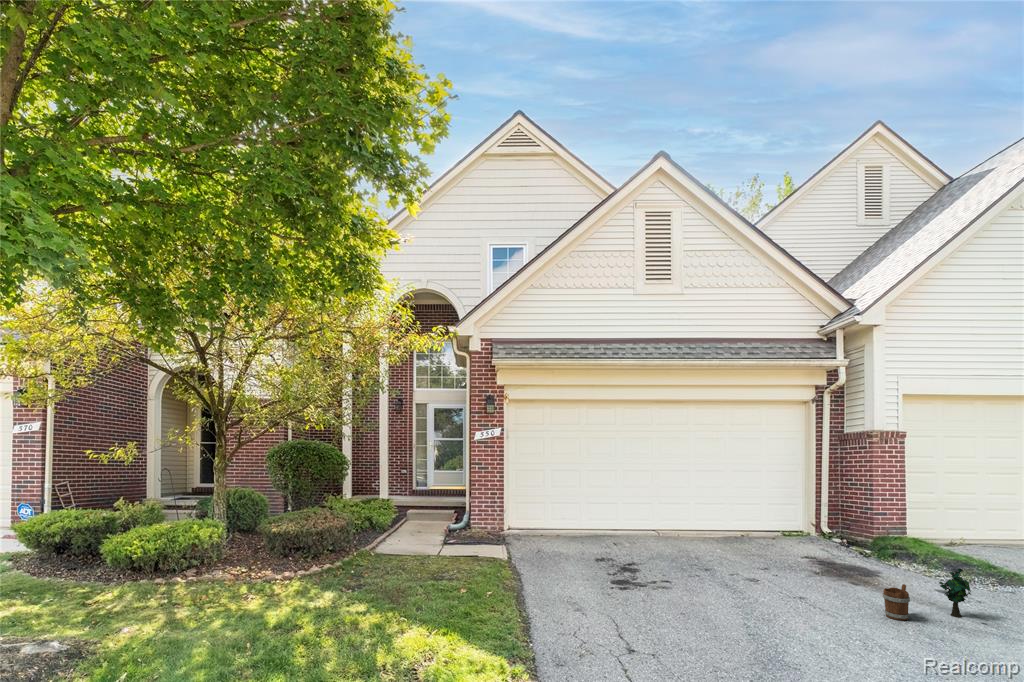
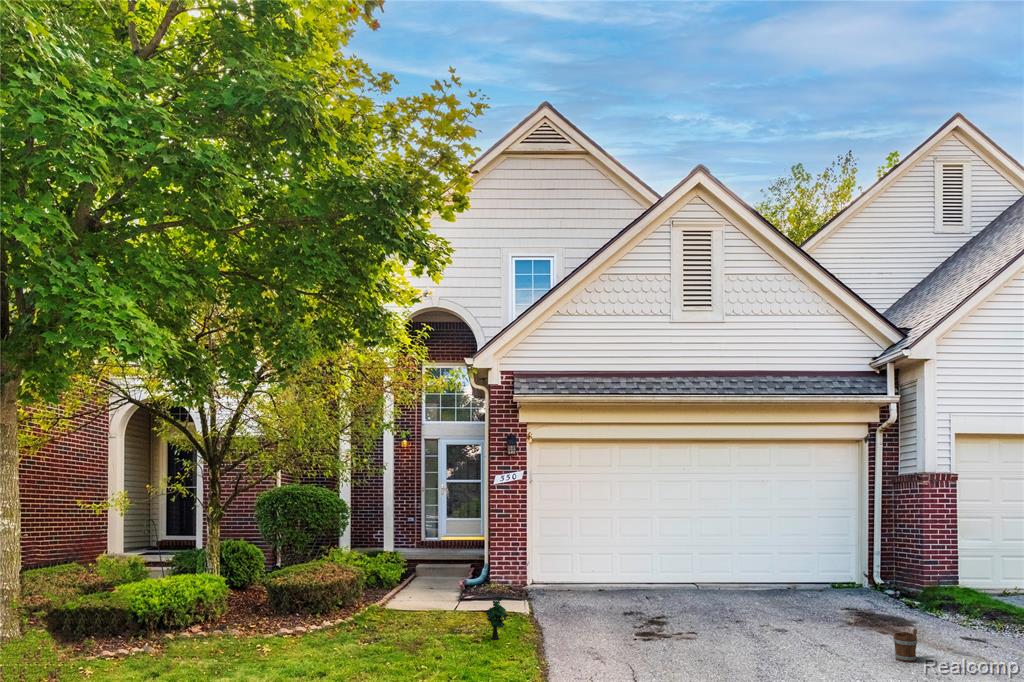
decorative plant: present [939,568,971,617] -> present [484,597,508,640]

